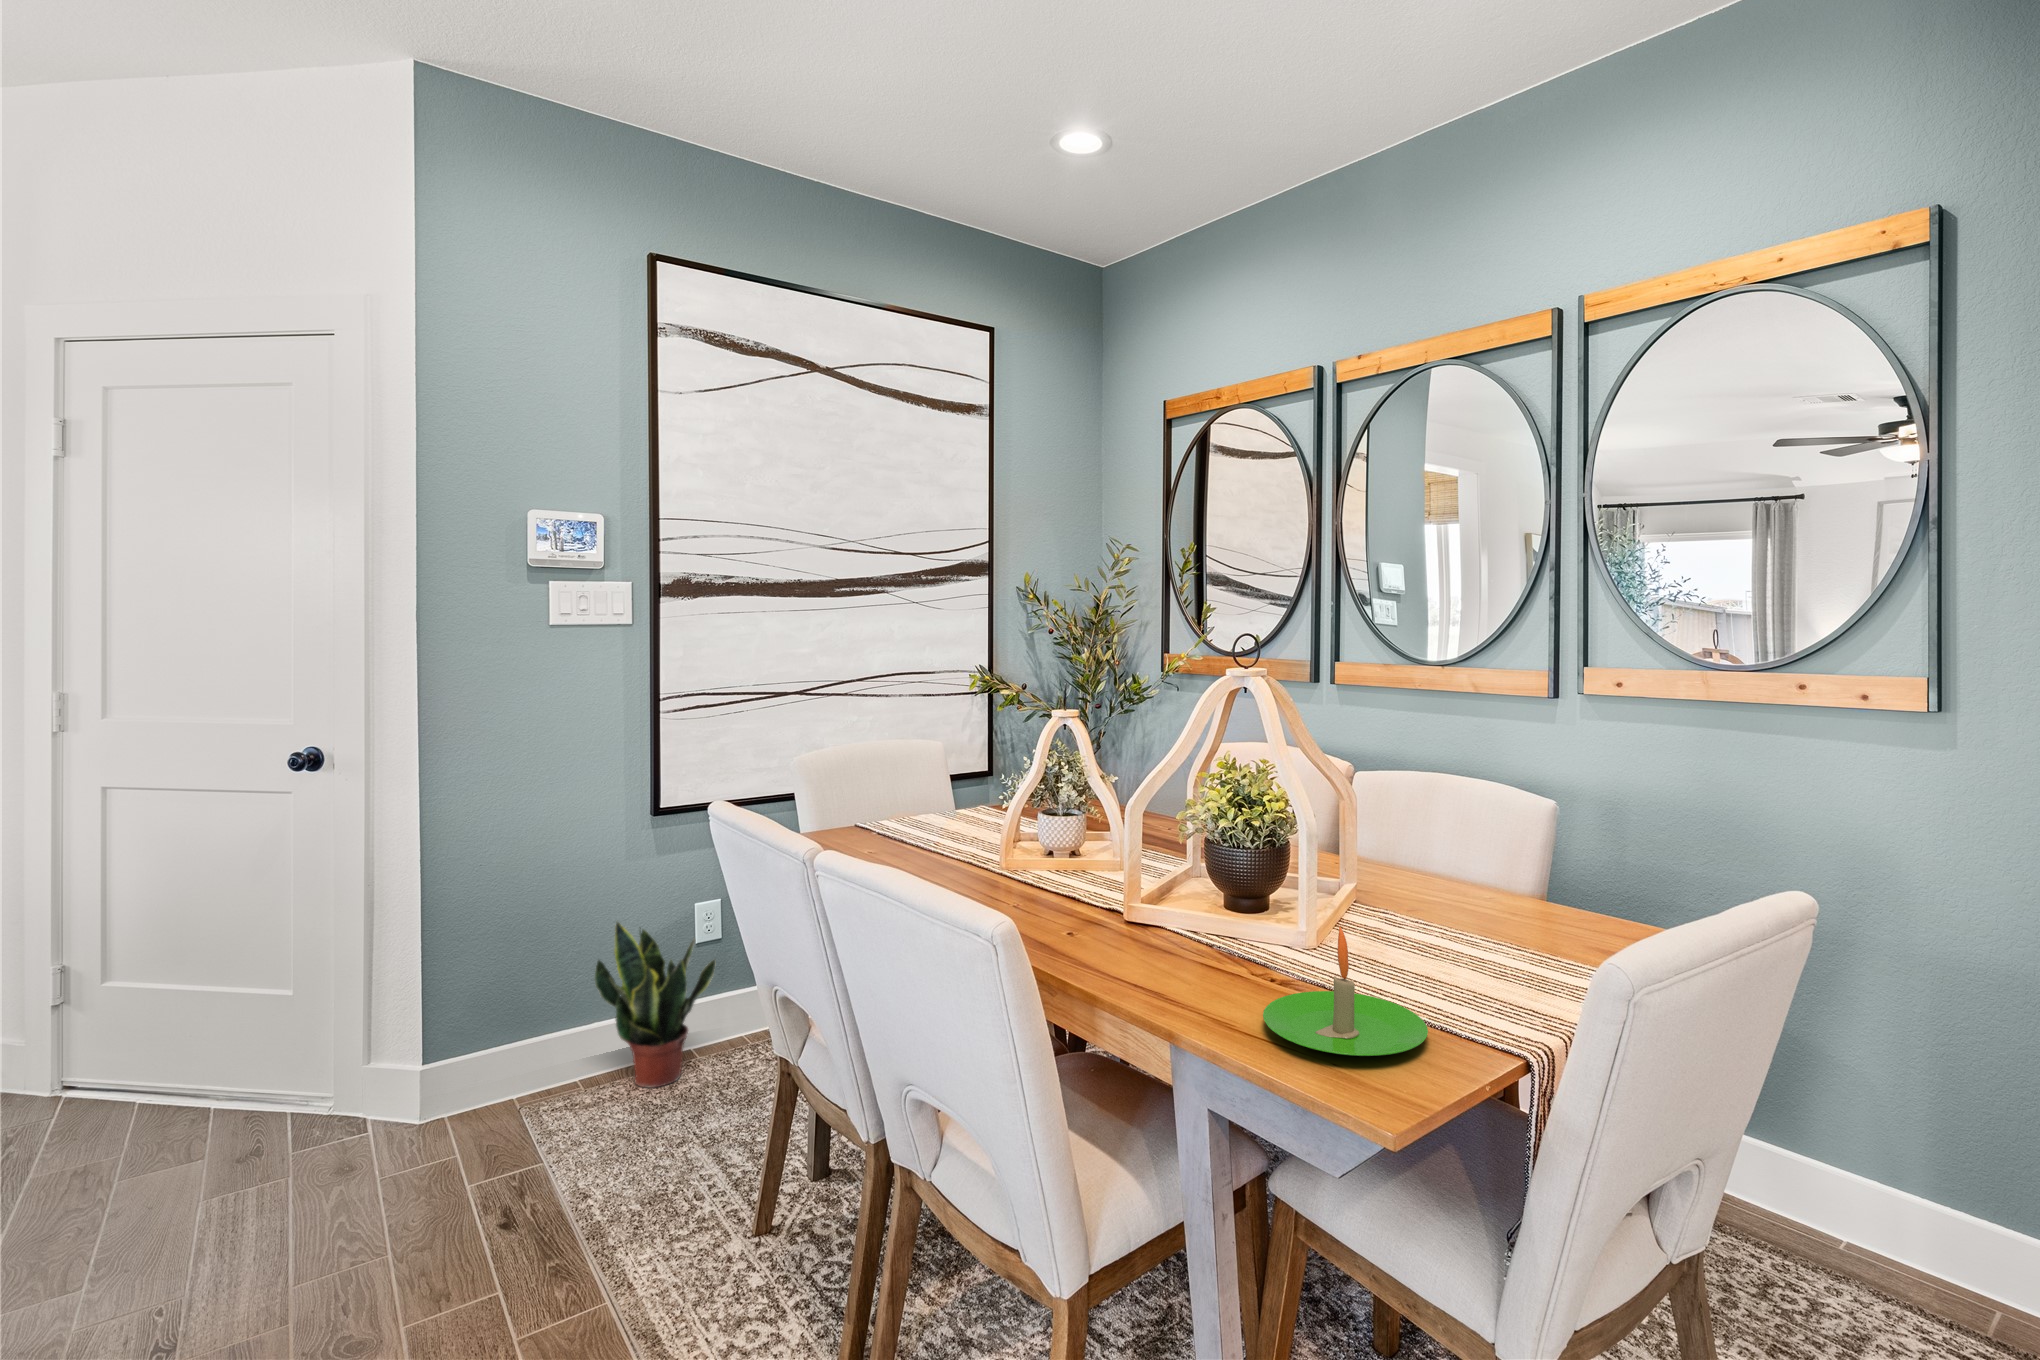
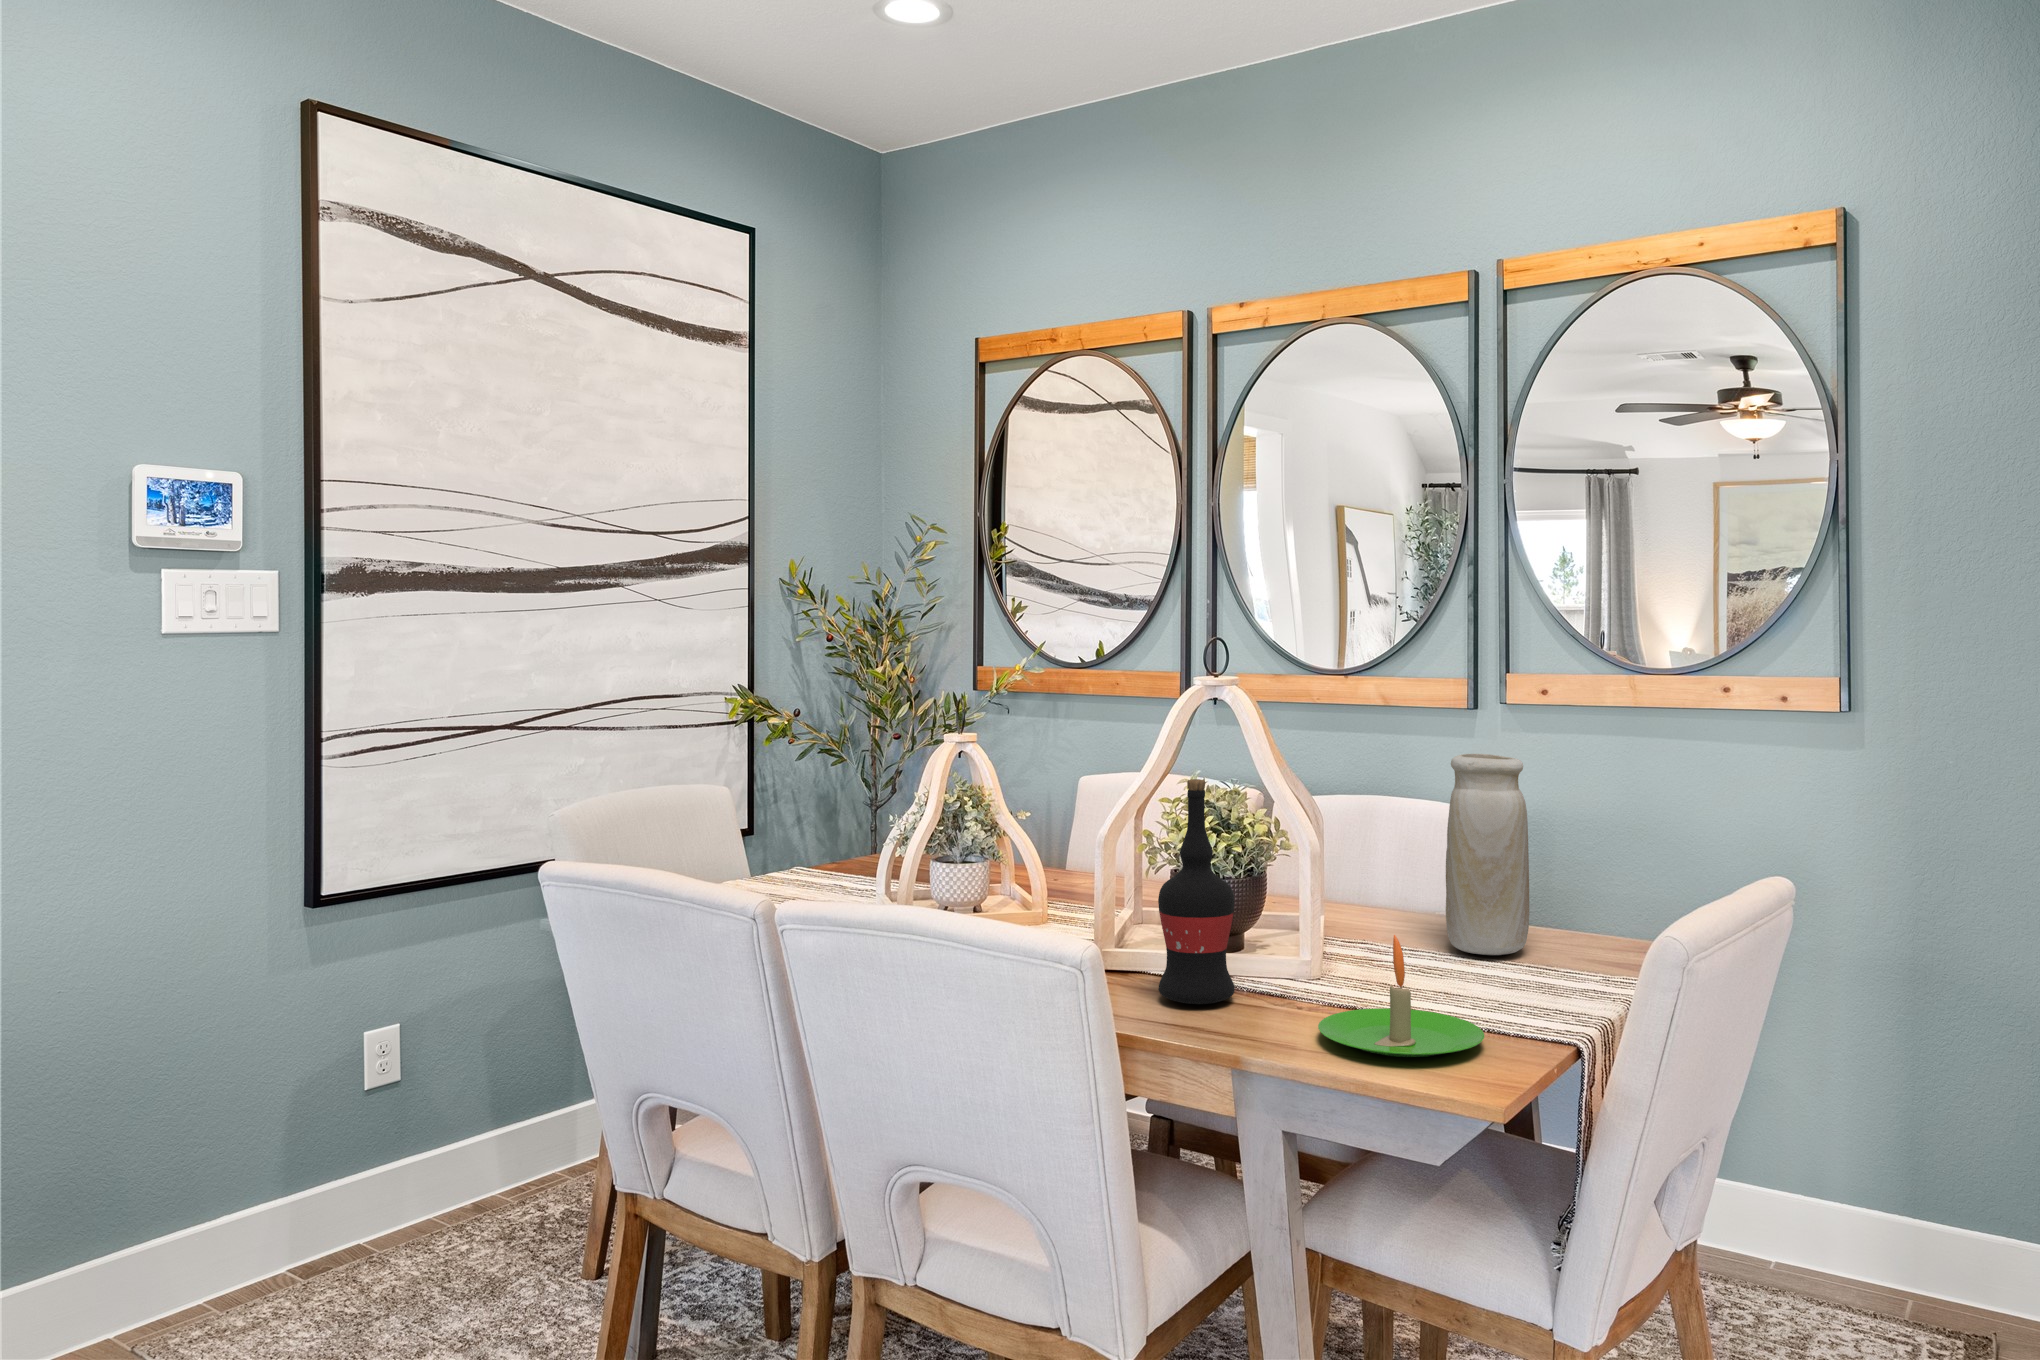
vase: none [1455,745,1538,939] -> present [1446,754,1529,955]
wine bottle: none [1150,763,1220,968] -> present [1158,779,1235,1004]
potted plant: present [595,922,715,1088] -> none [243,1055,416,1289]

